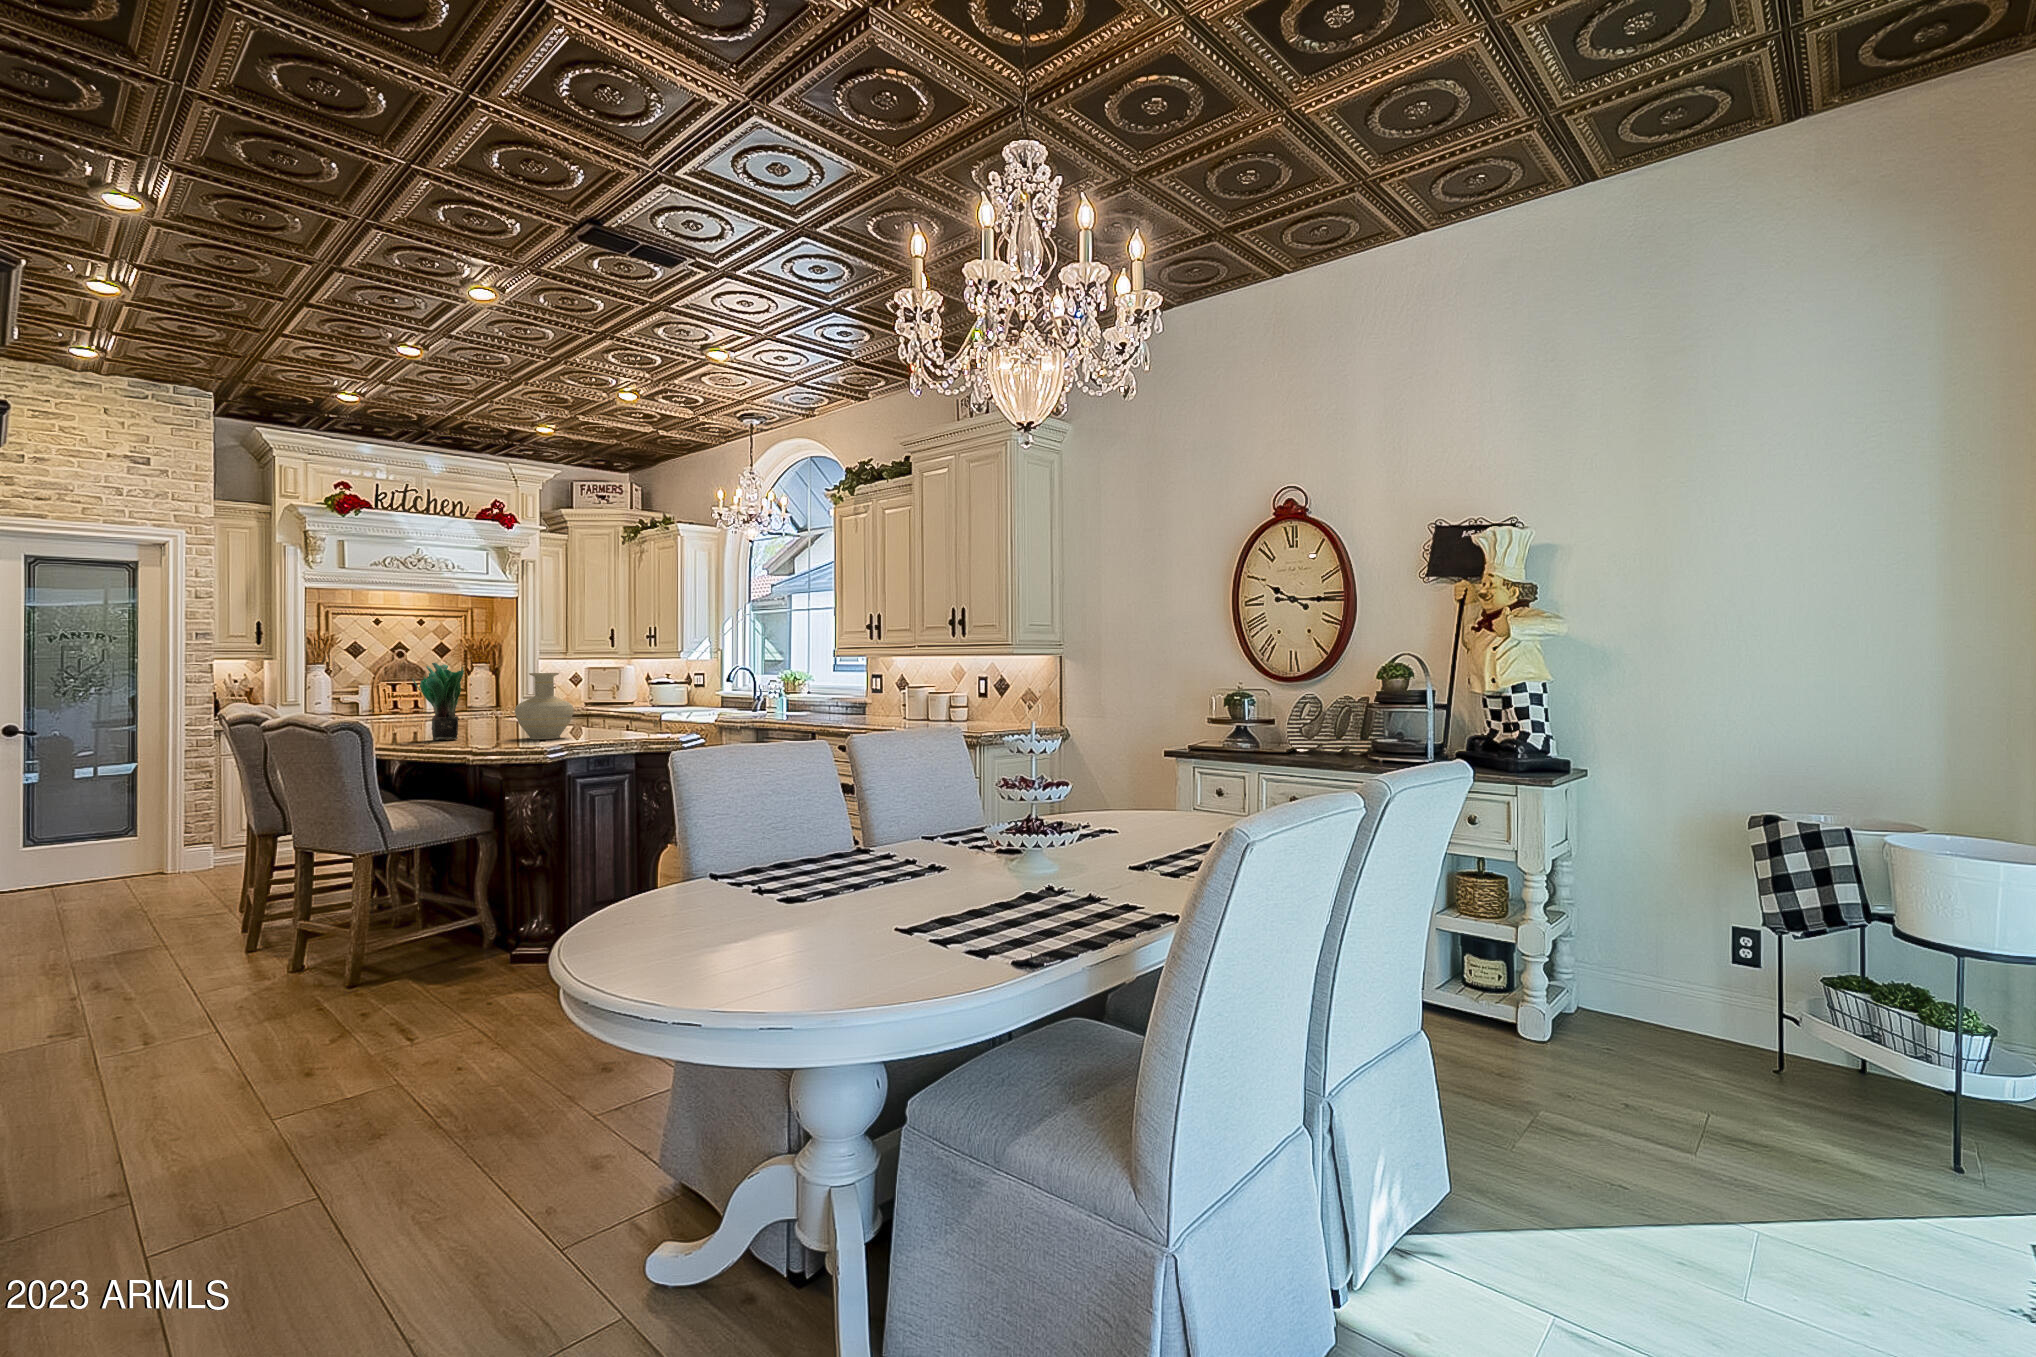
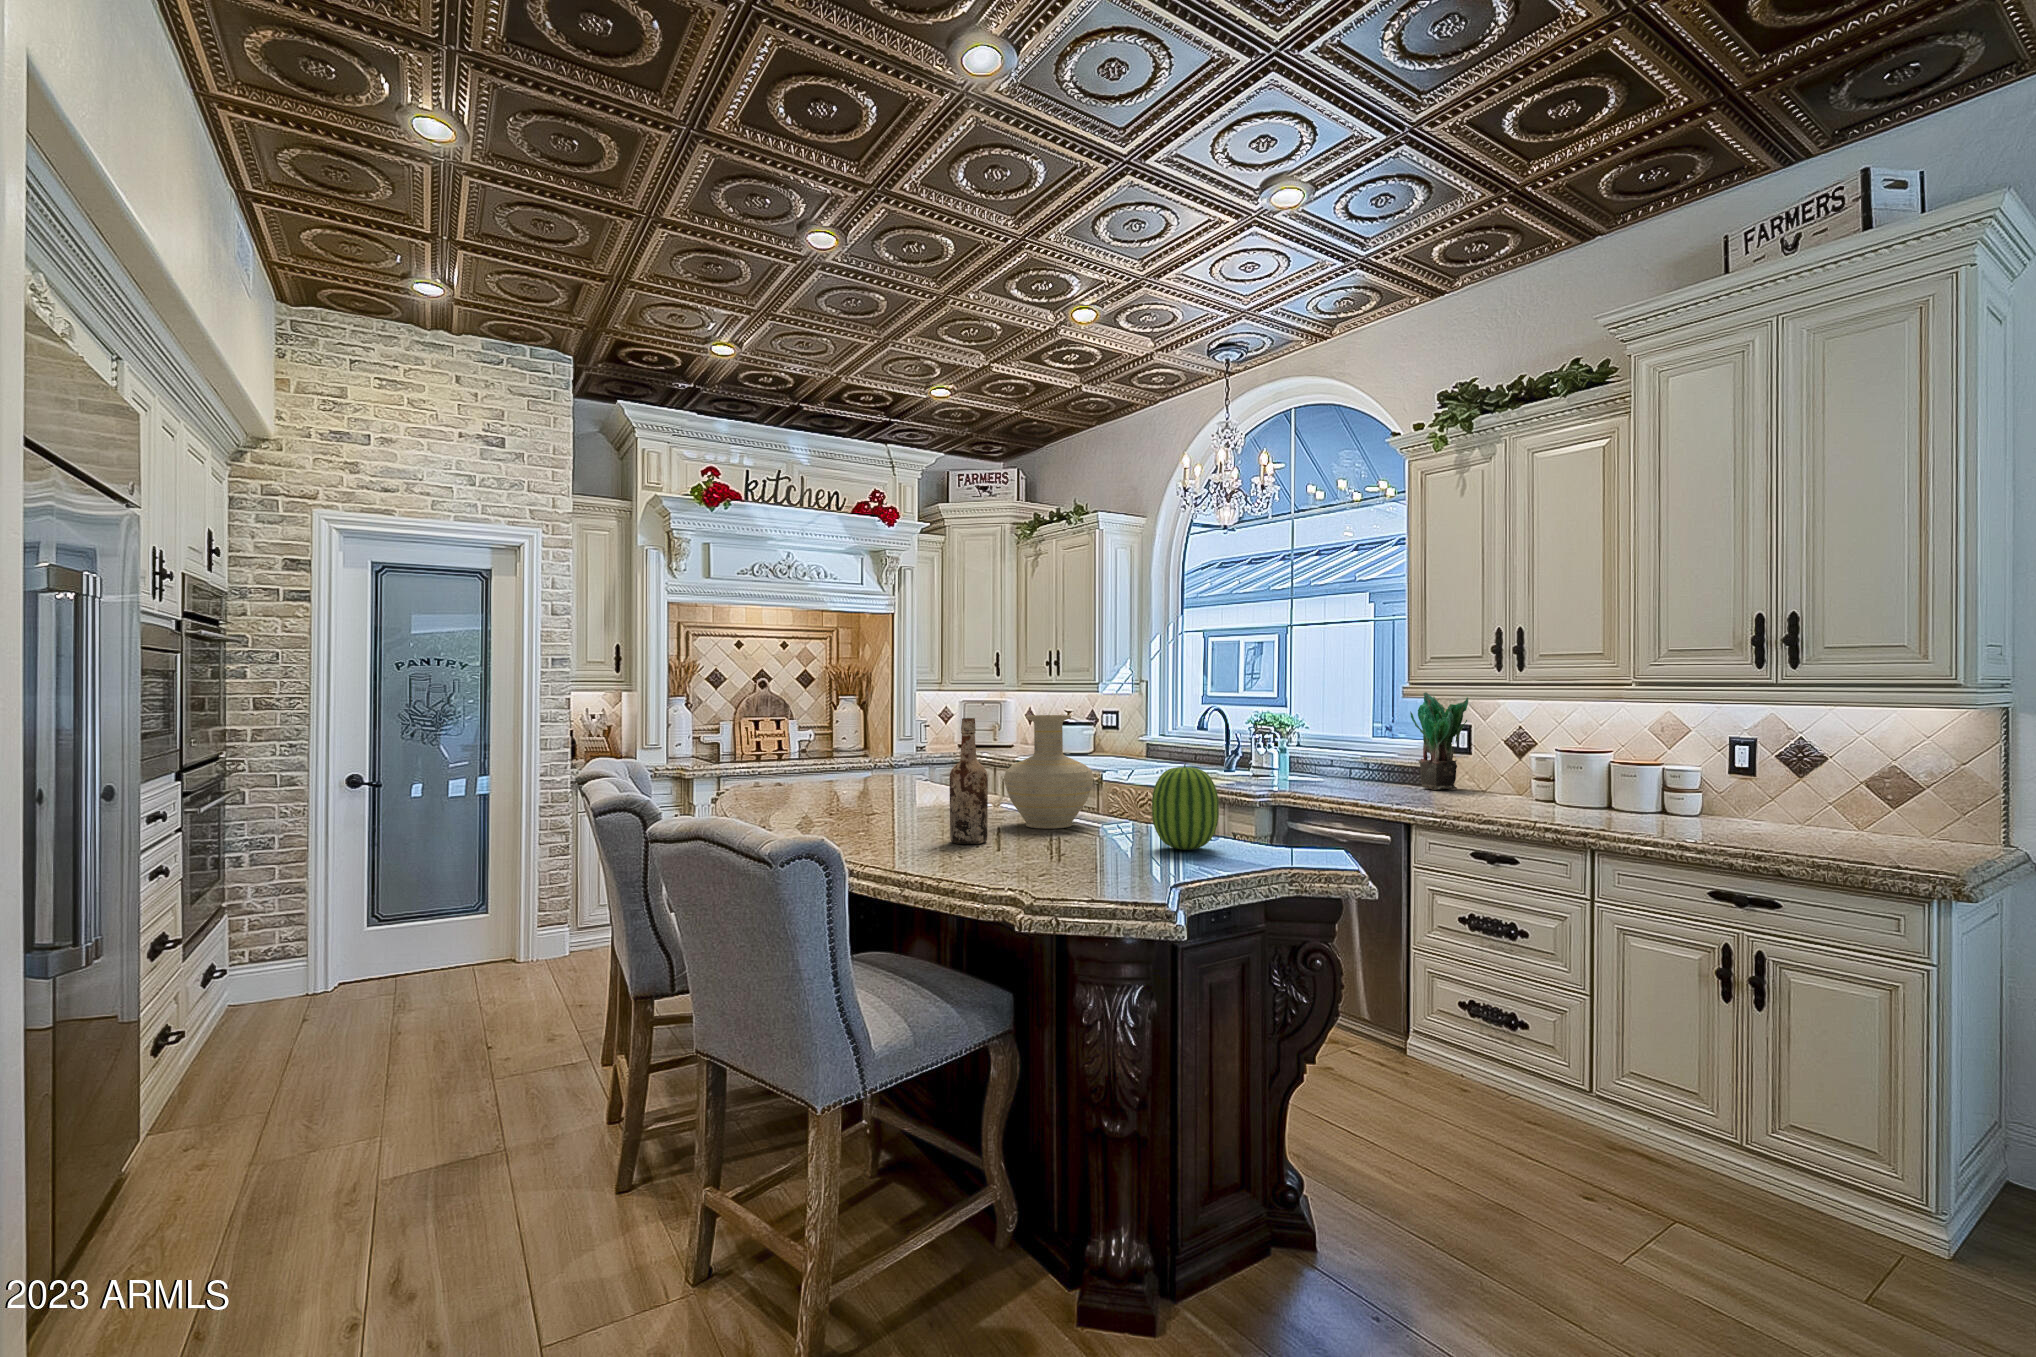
potted plant: present [412,663,464,740] -> present [1410,692,1468,790]
wine bottle: none [466,674,491,745] -> present [949,718,988,844]
fruit: none [583,697,622,744] -> present [1152,763,1219,850]

